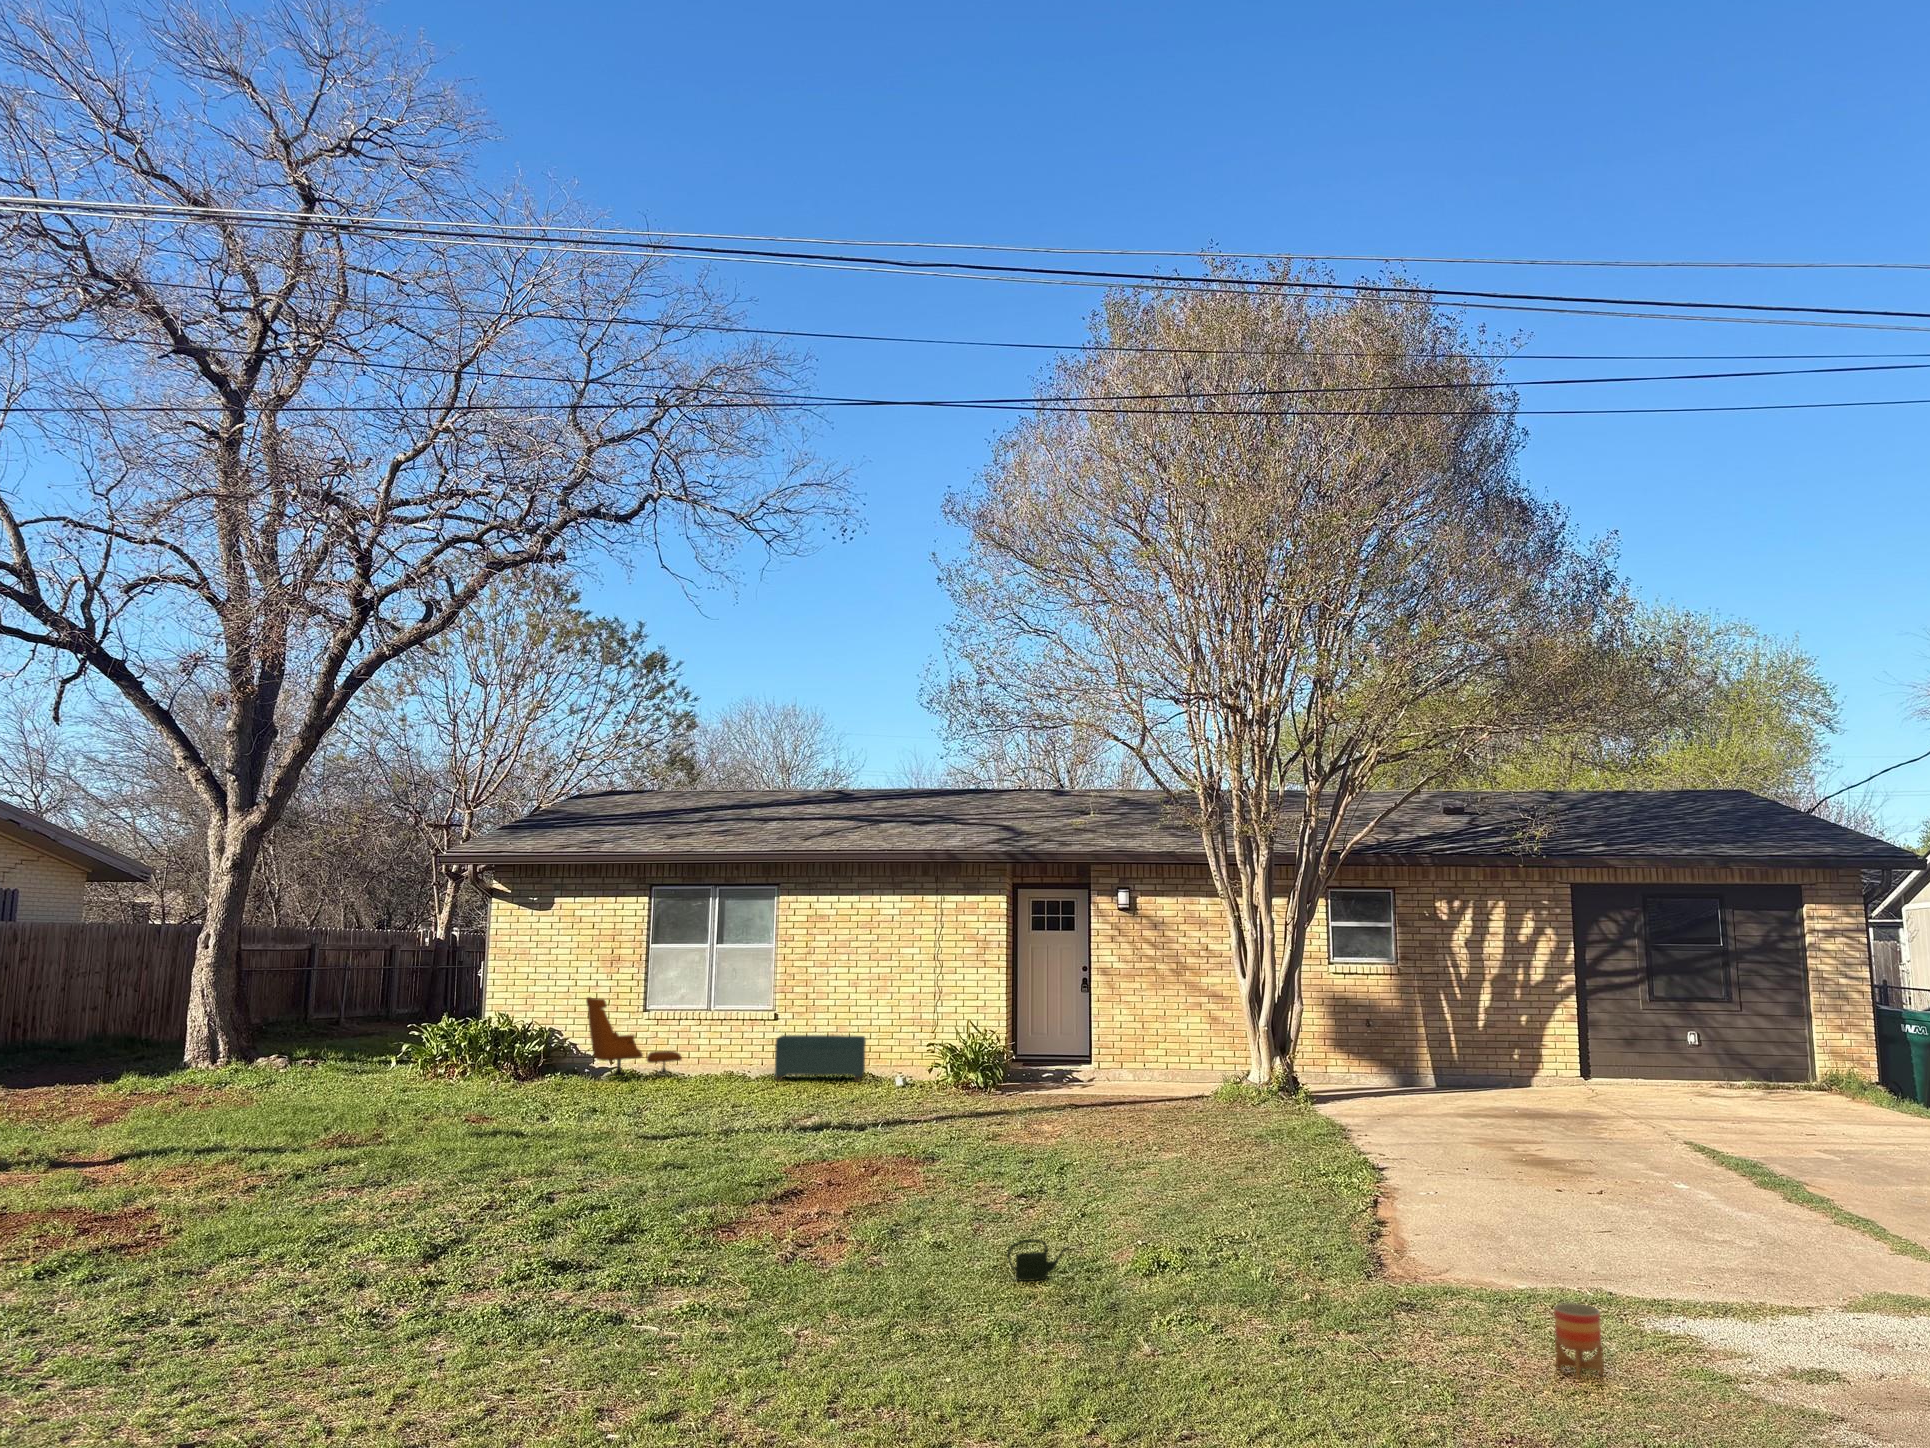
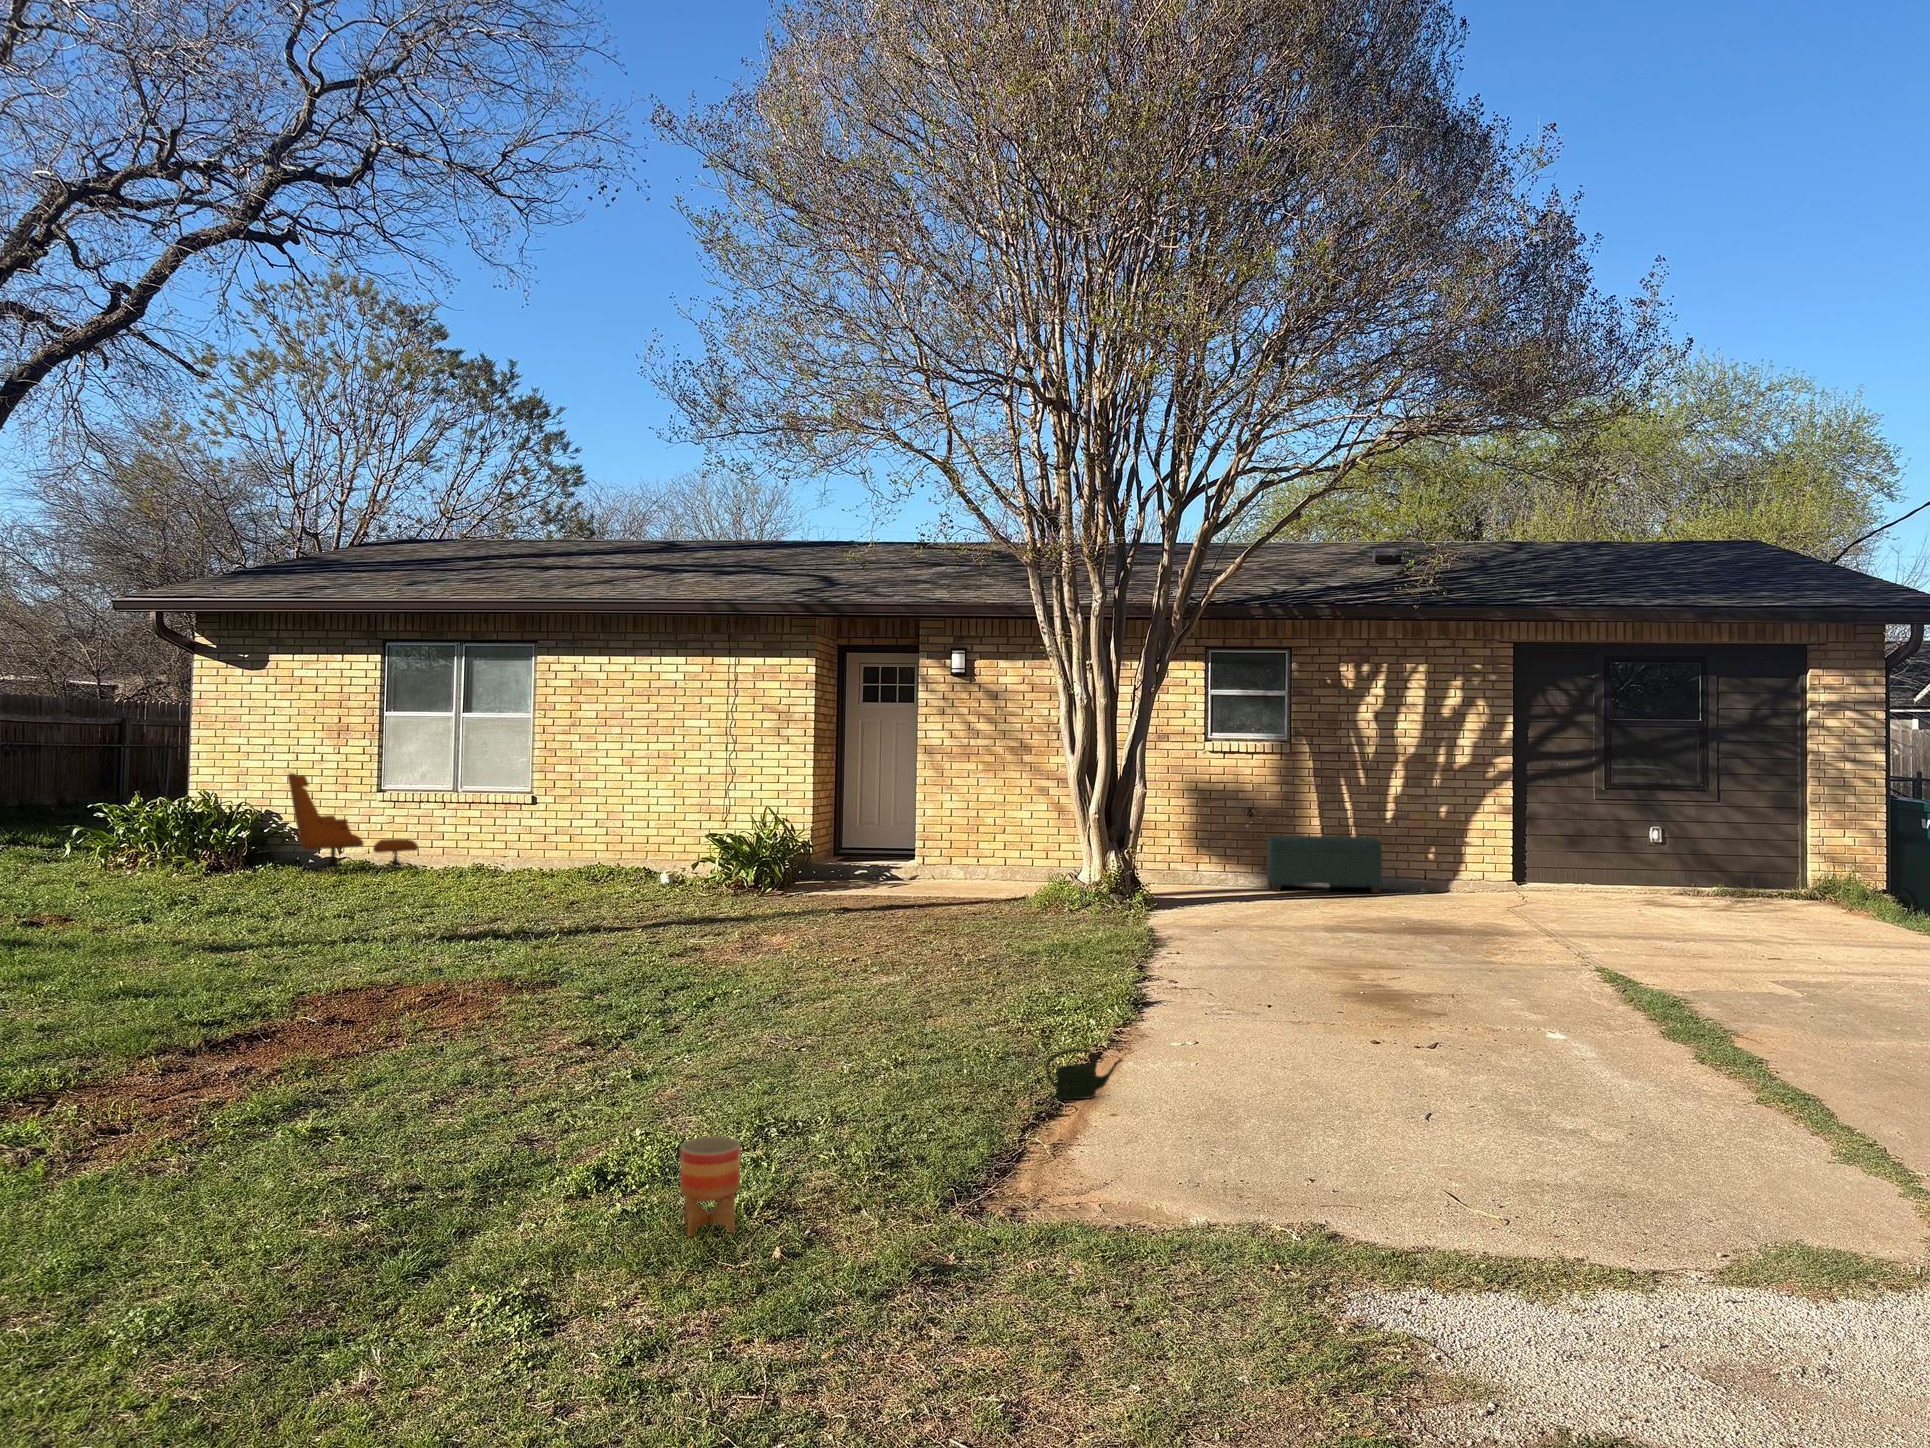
bench: present [775,1035,866,1082] -> present [1267,835,1382,893]
watering can: present [1007,1239,1067,1281] -> present [1046,1049,1122,1100]
planter: present [1554,1303,1604,1379] -> present [680,1136,740,1237]

